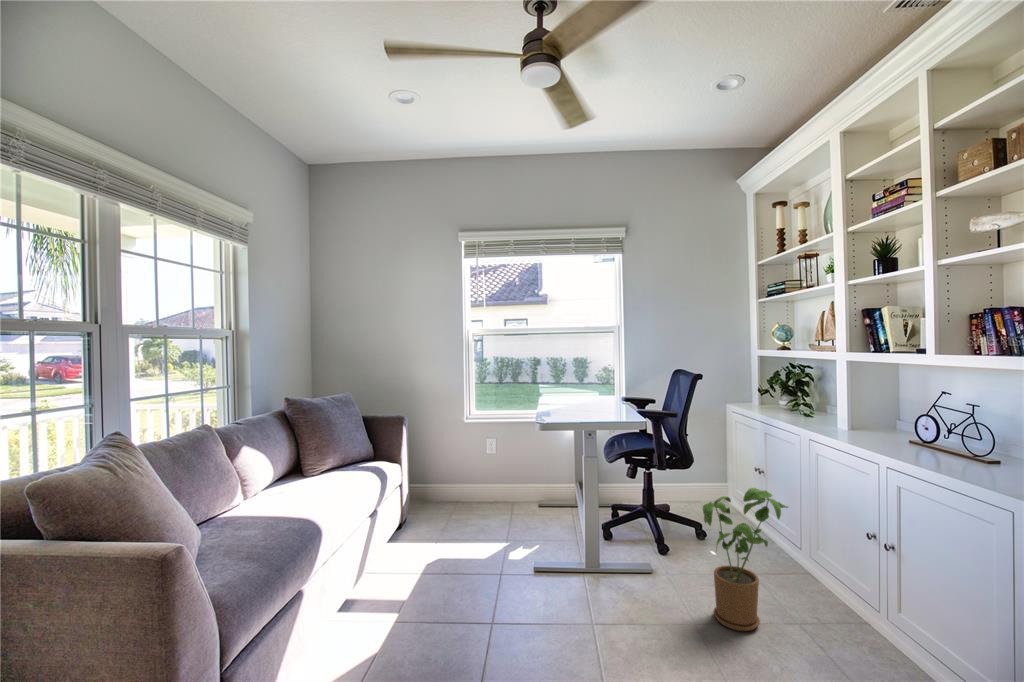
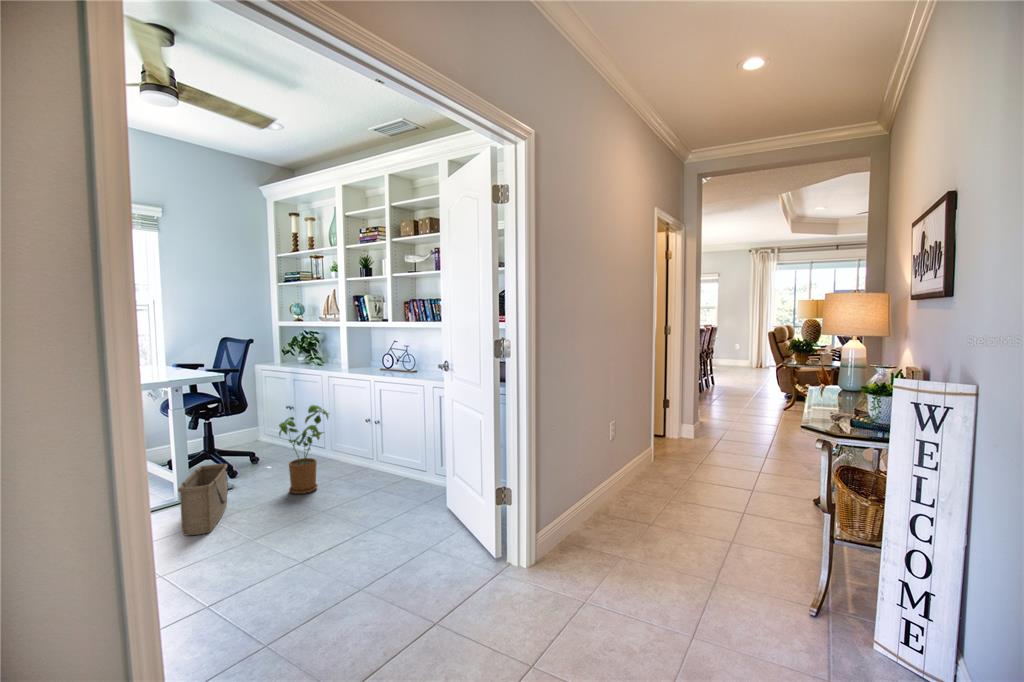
basket: none [550,534,629,639] -> present [178,464,228,536]

